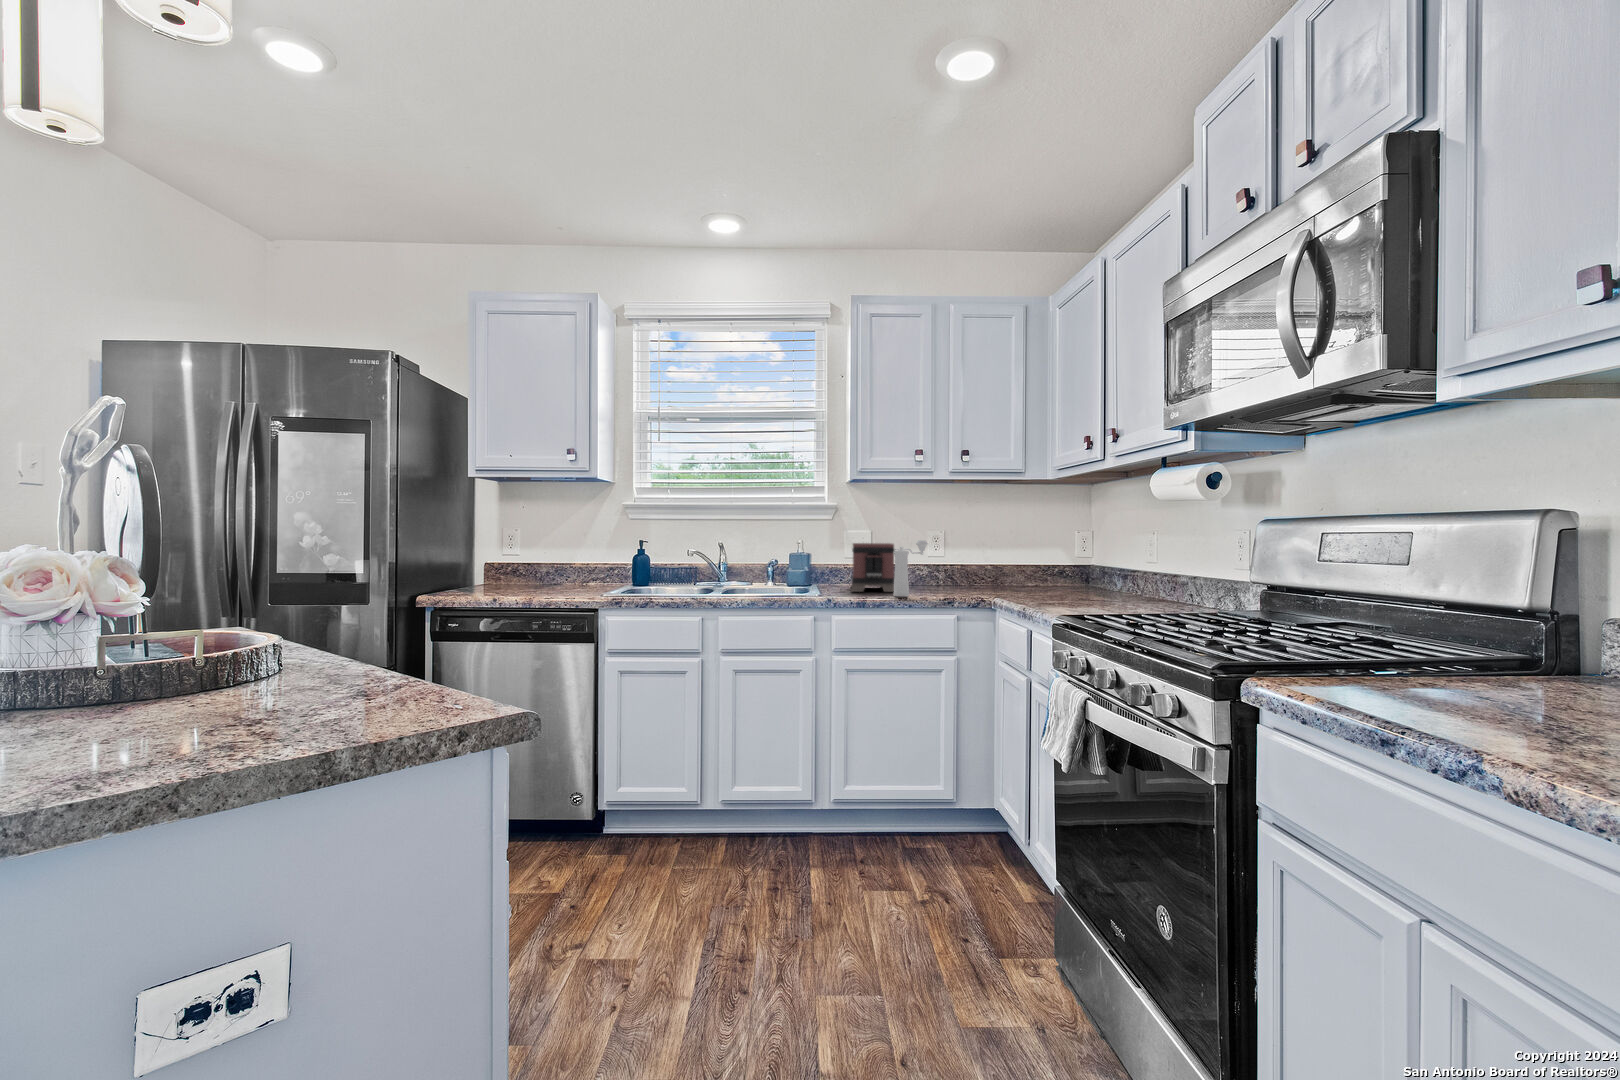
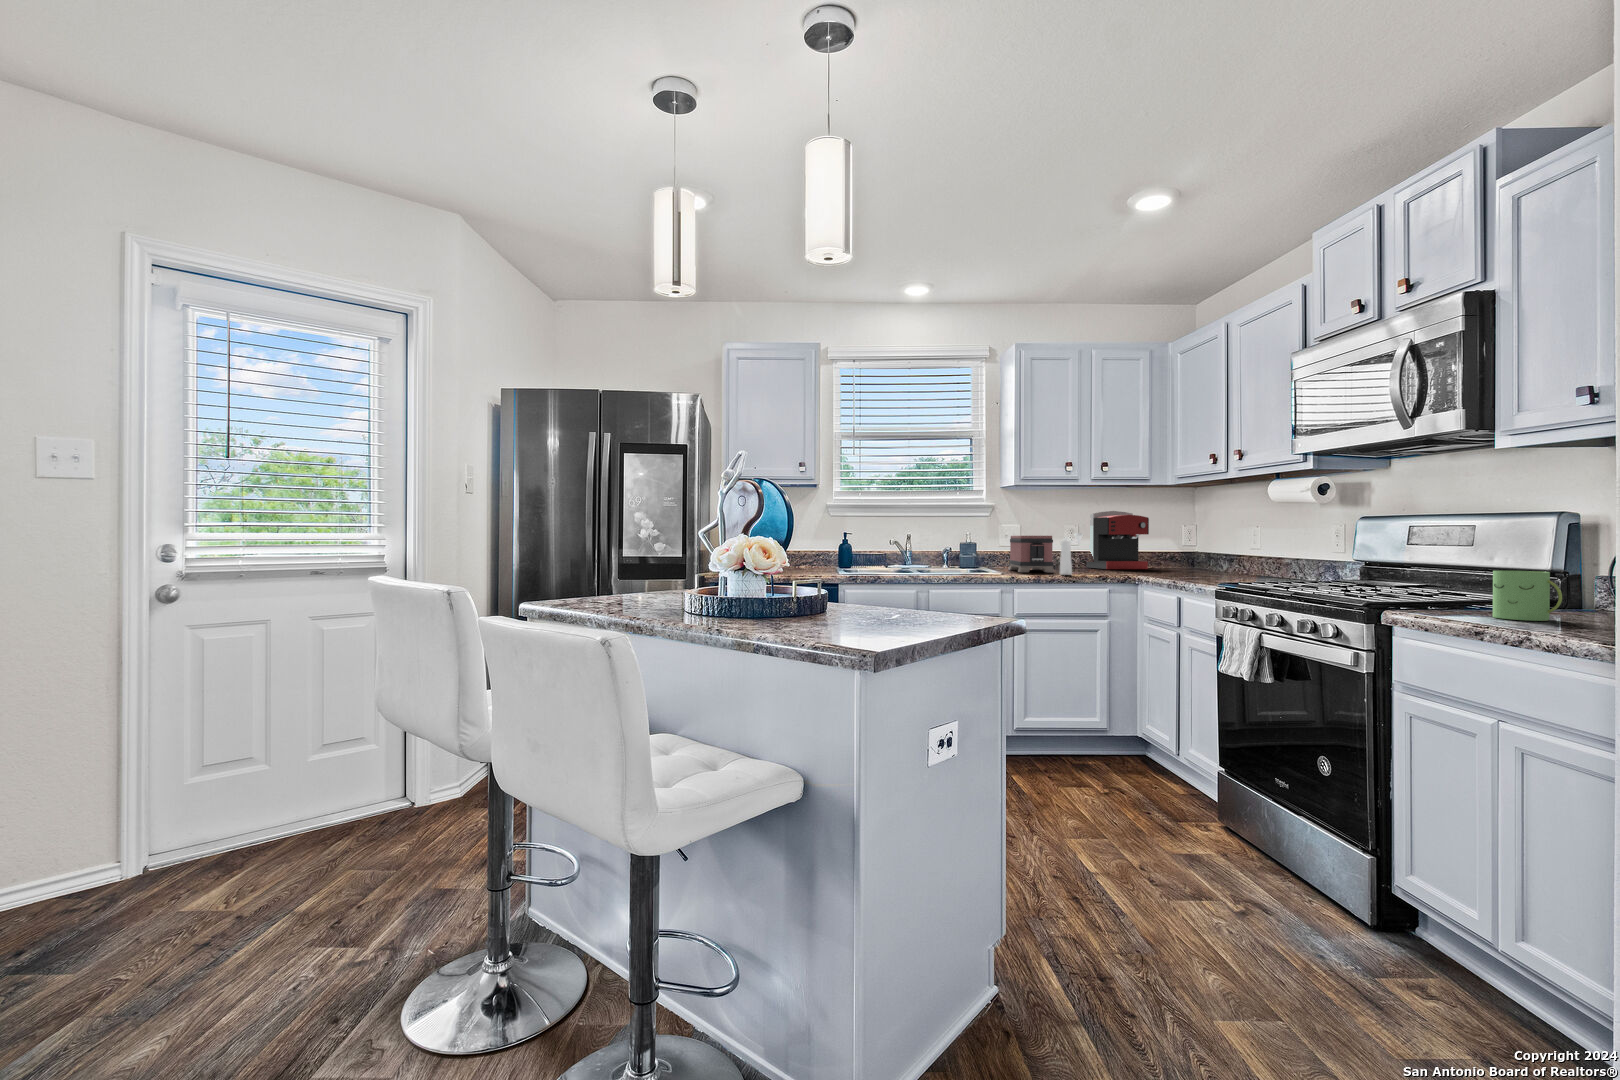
coffee maker: none [956,512,1027,587] -> present [1086,511,1149,569]
mug: none [1421,616,1547,718] -> present [1493,570,1562,621]

